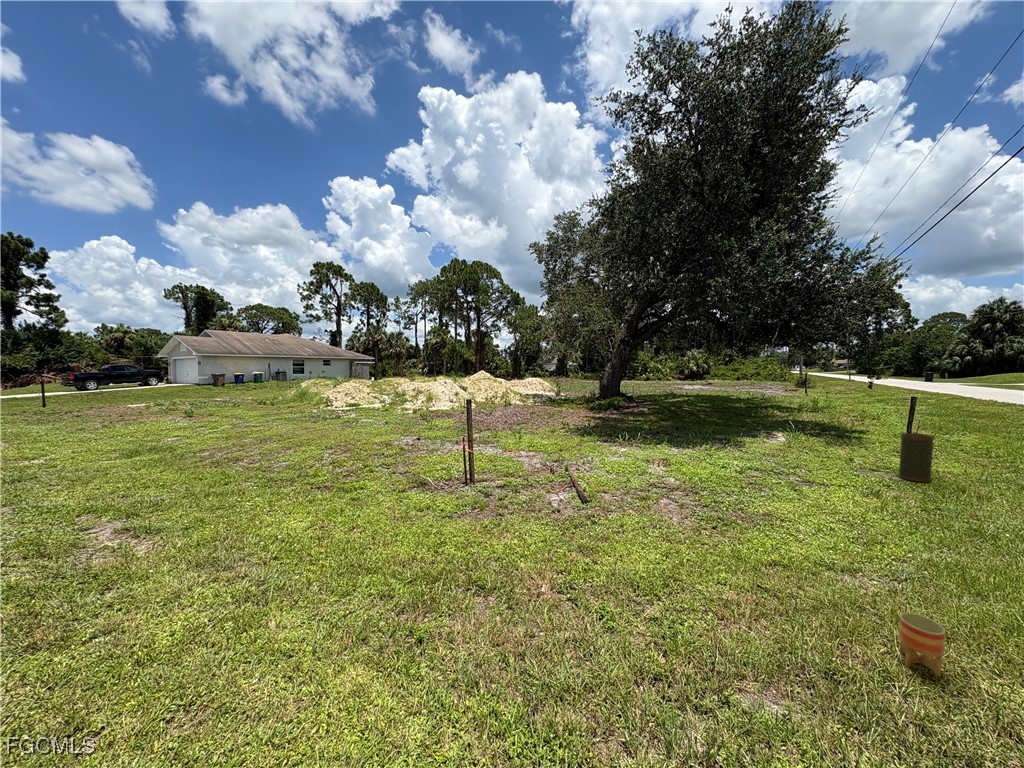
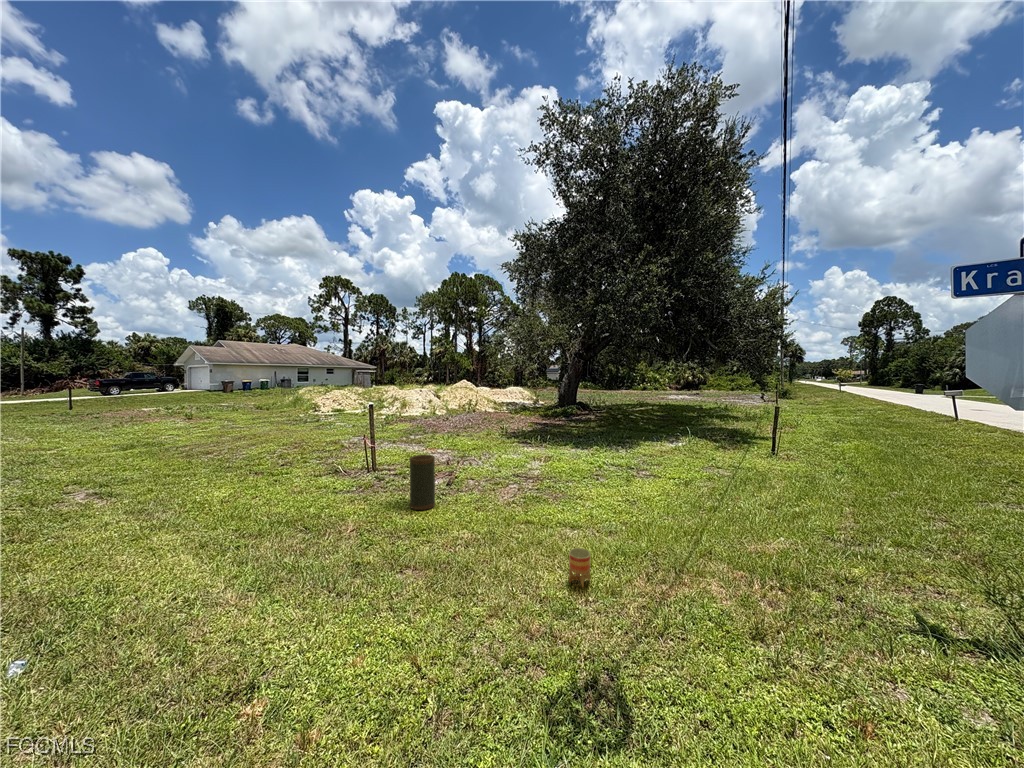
trash can: present [898,433,934,483] -> present [409,455,435,510]

